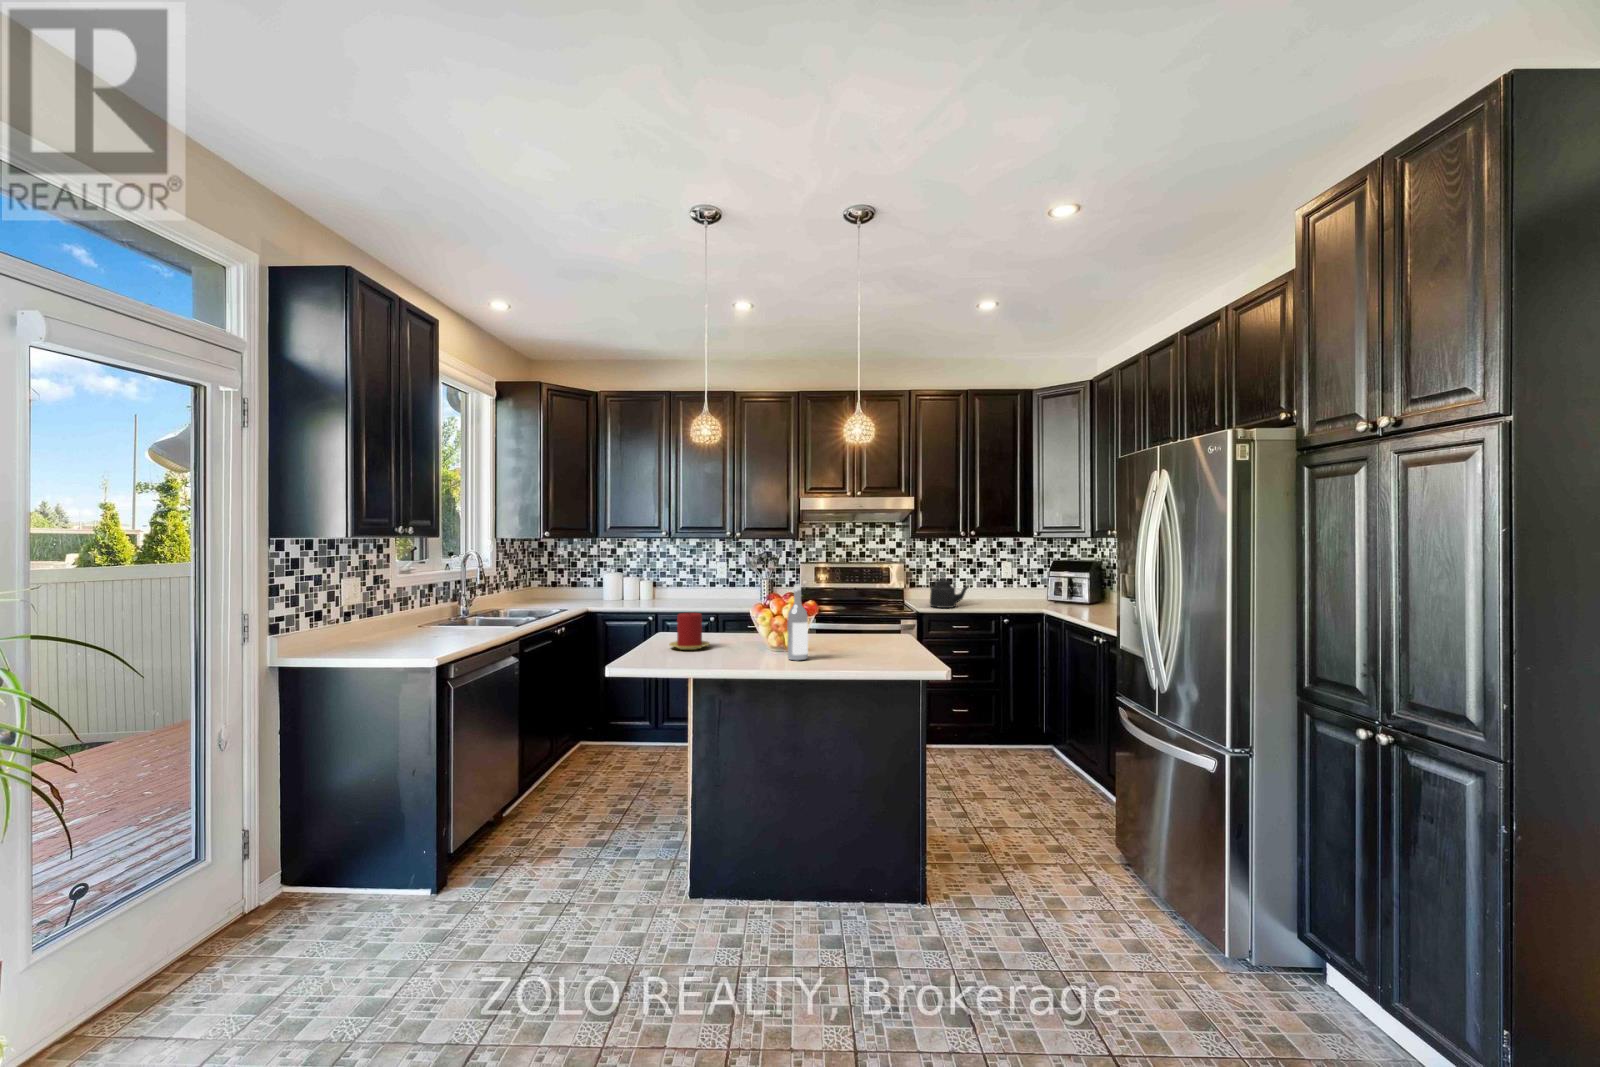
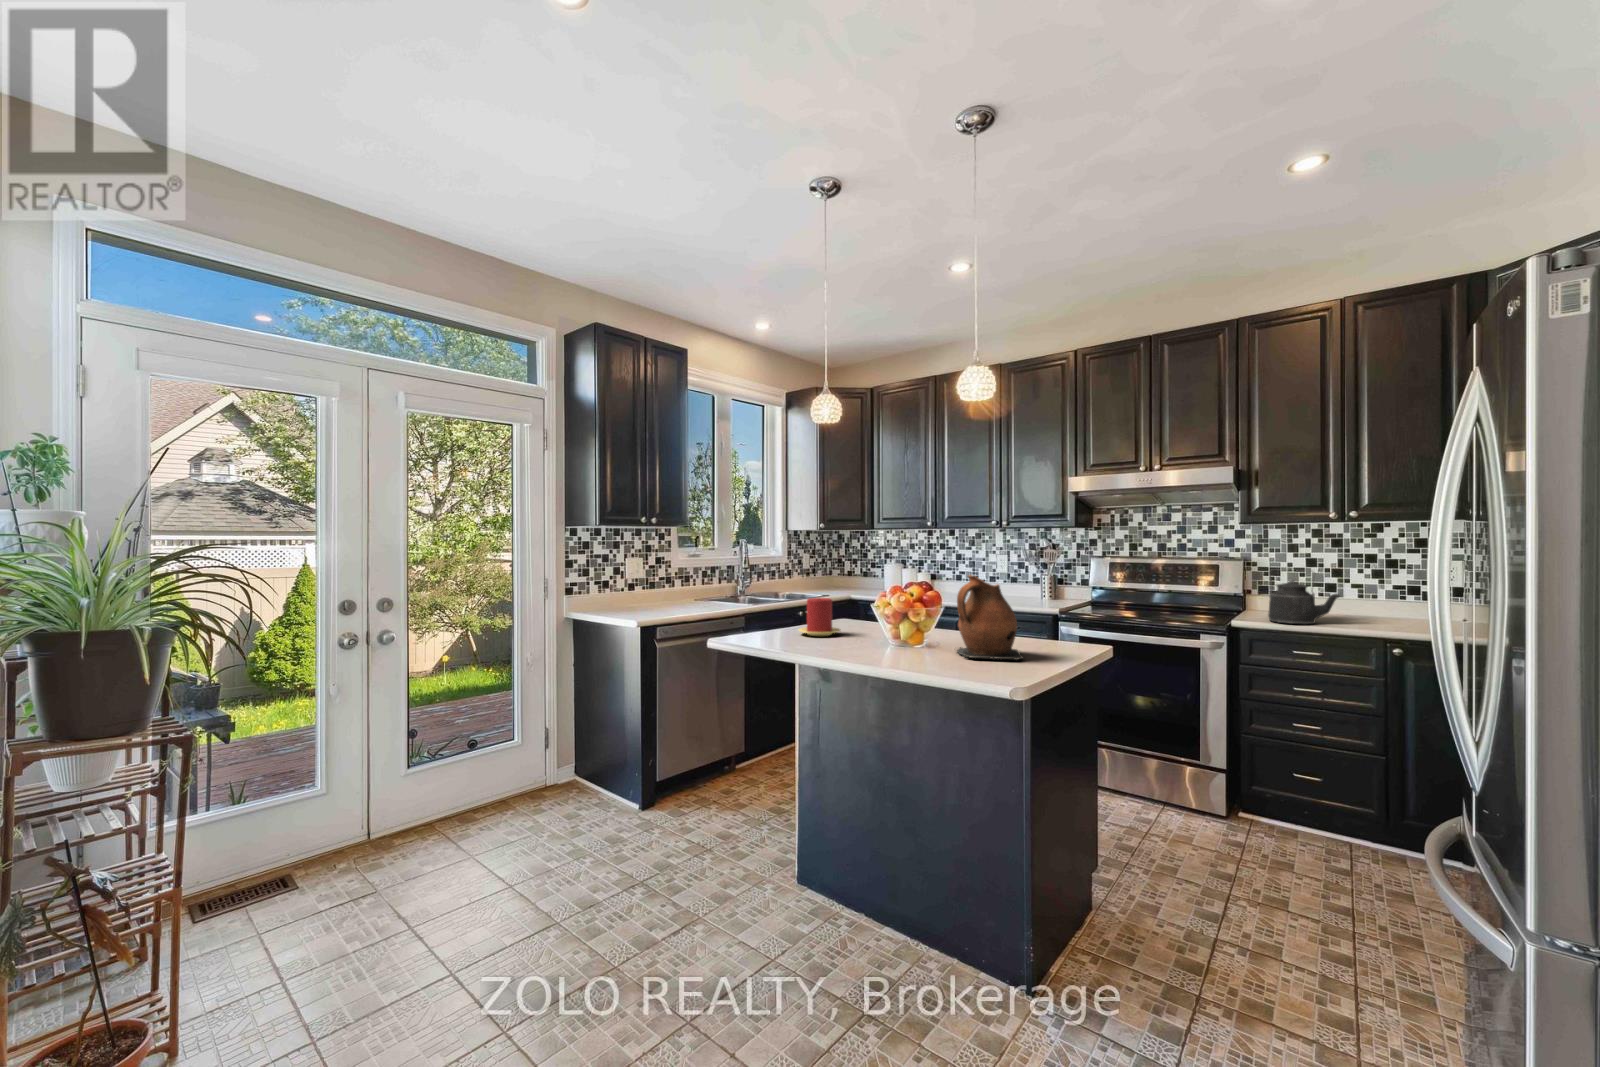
wine bottle: present [788,585,808,660] -> none [873,569,897,658]
ceramic pitcher: none [829,586,889,652] -> present [957,575,1024,660]

